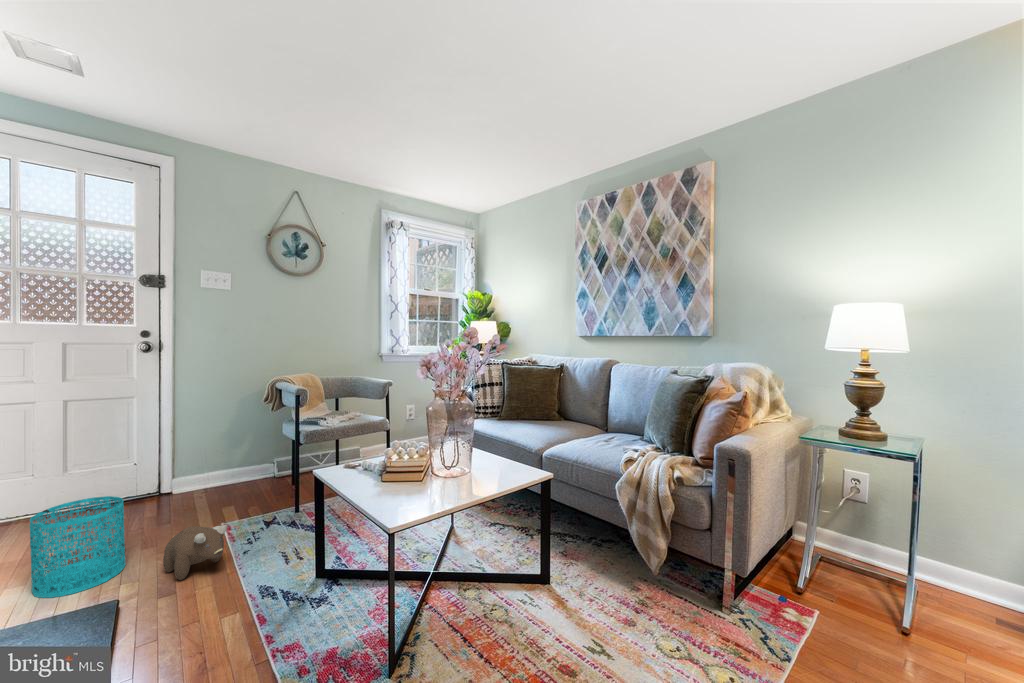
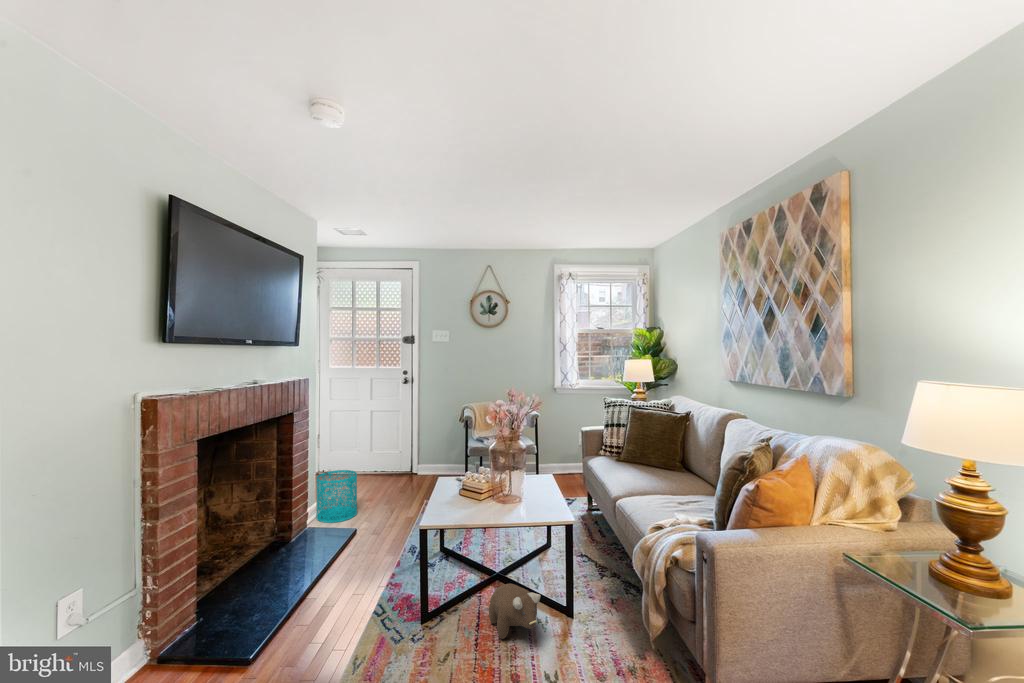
plush toy: present [163,525,227,580] -> present [489,584,541,639]

